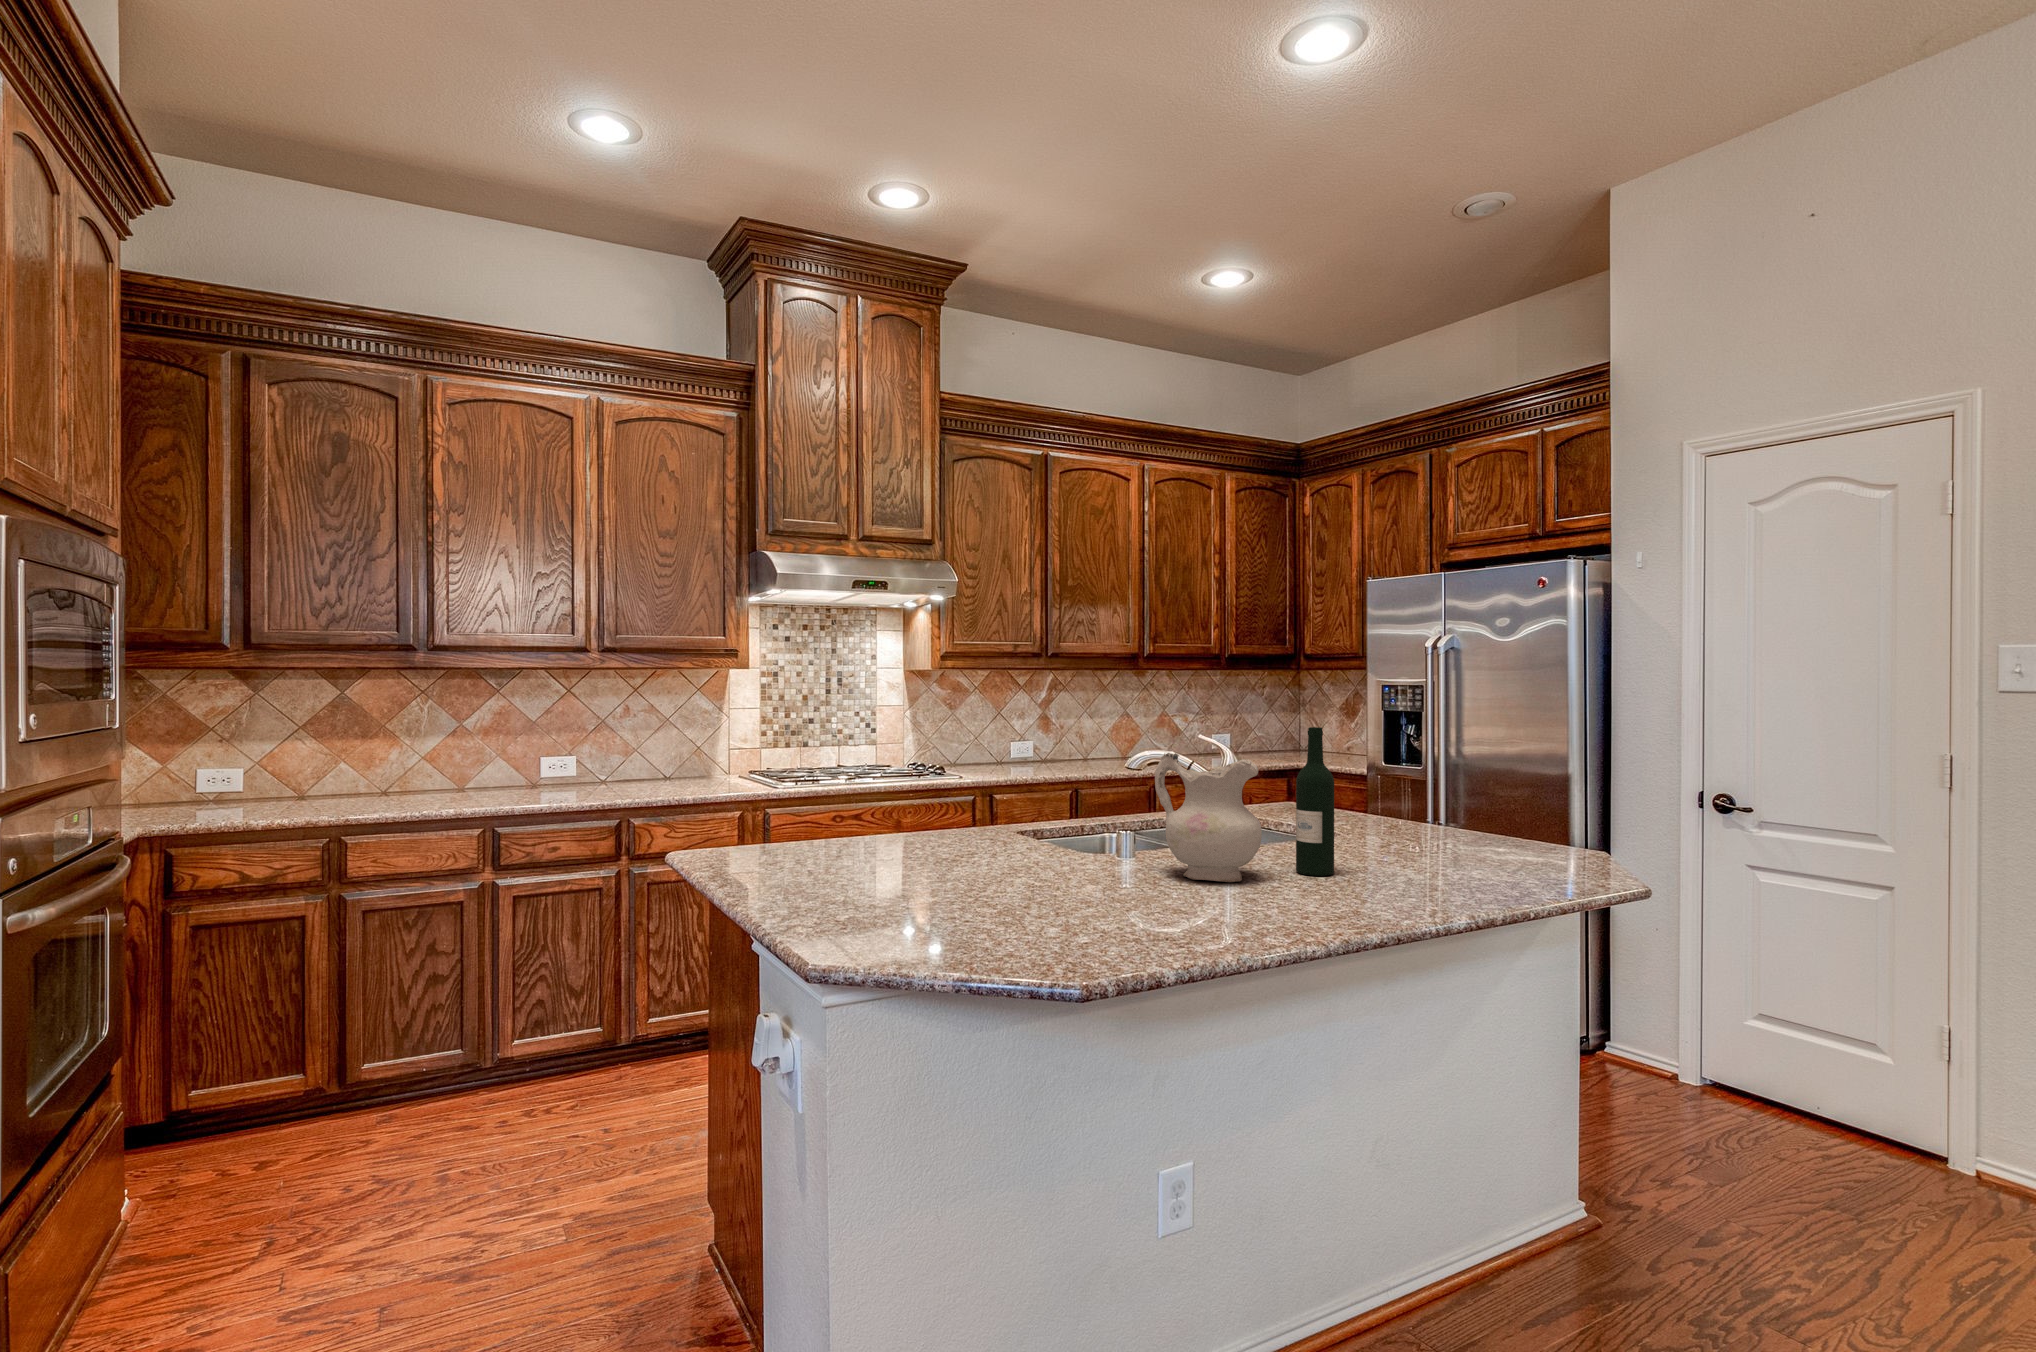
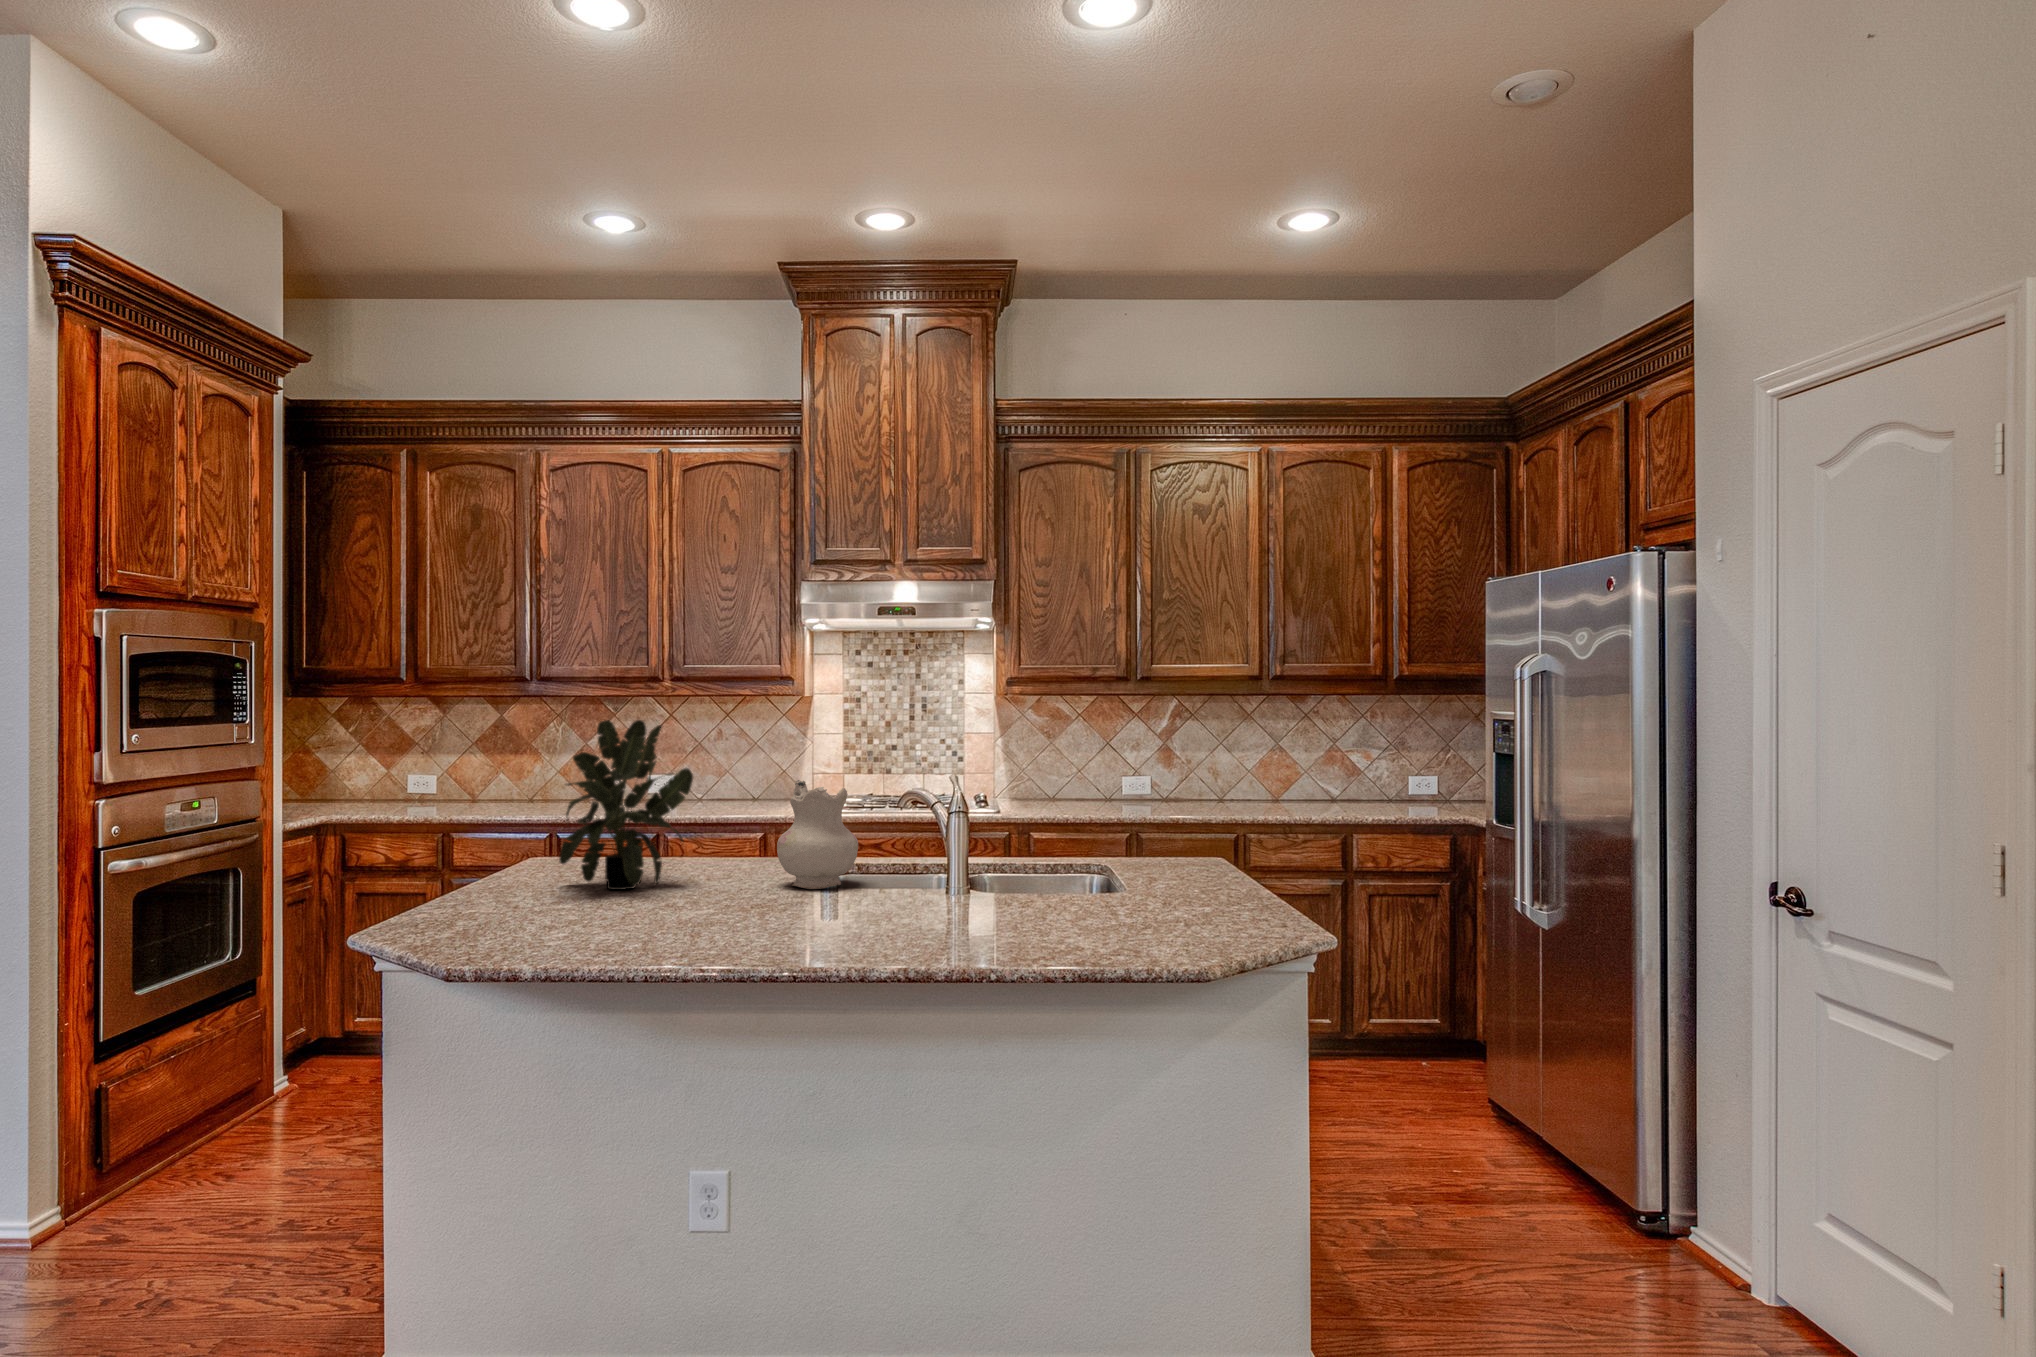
potted plant: none [949,679,1128,909] -> present [559,720,693,890]
wine bottle: present [1296,727,1334,876] -> none [889,762,921,892]

